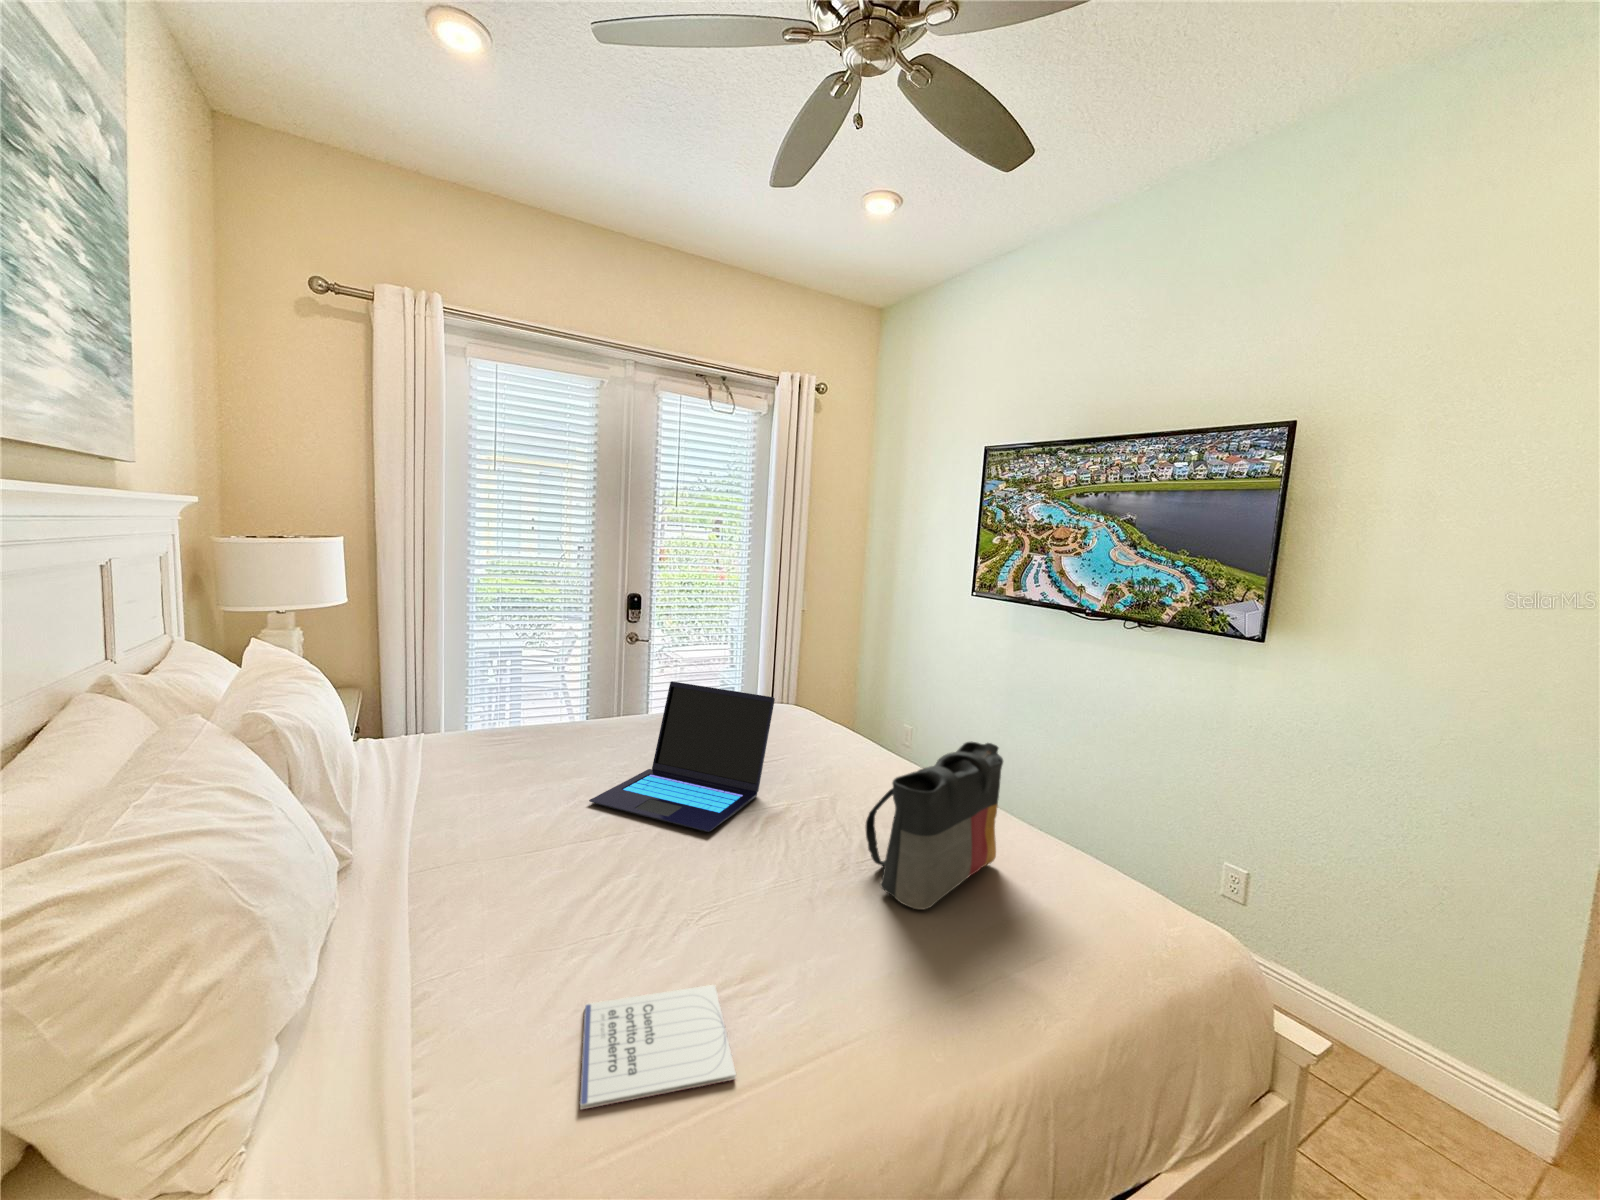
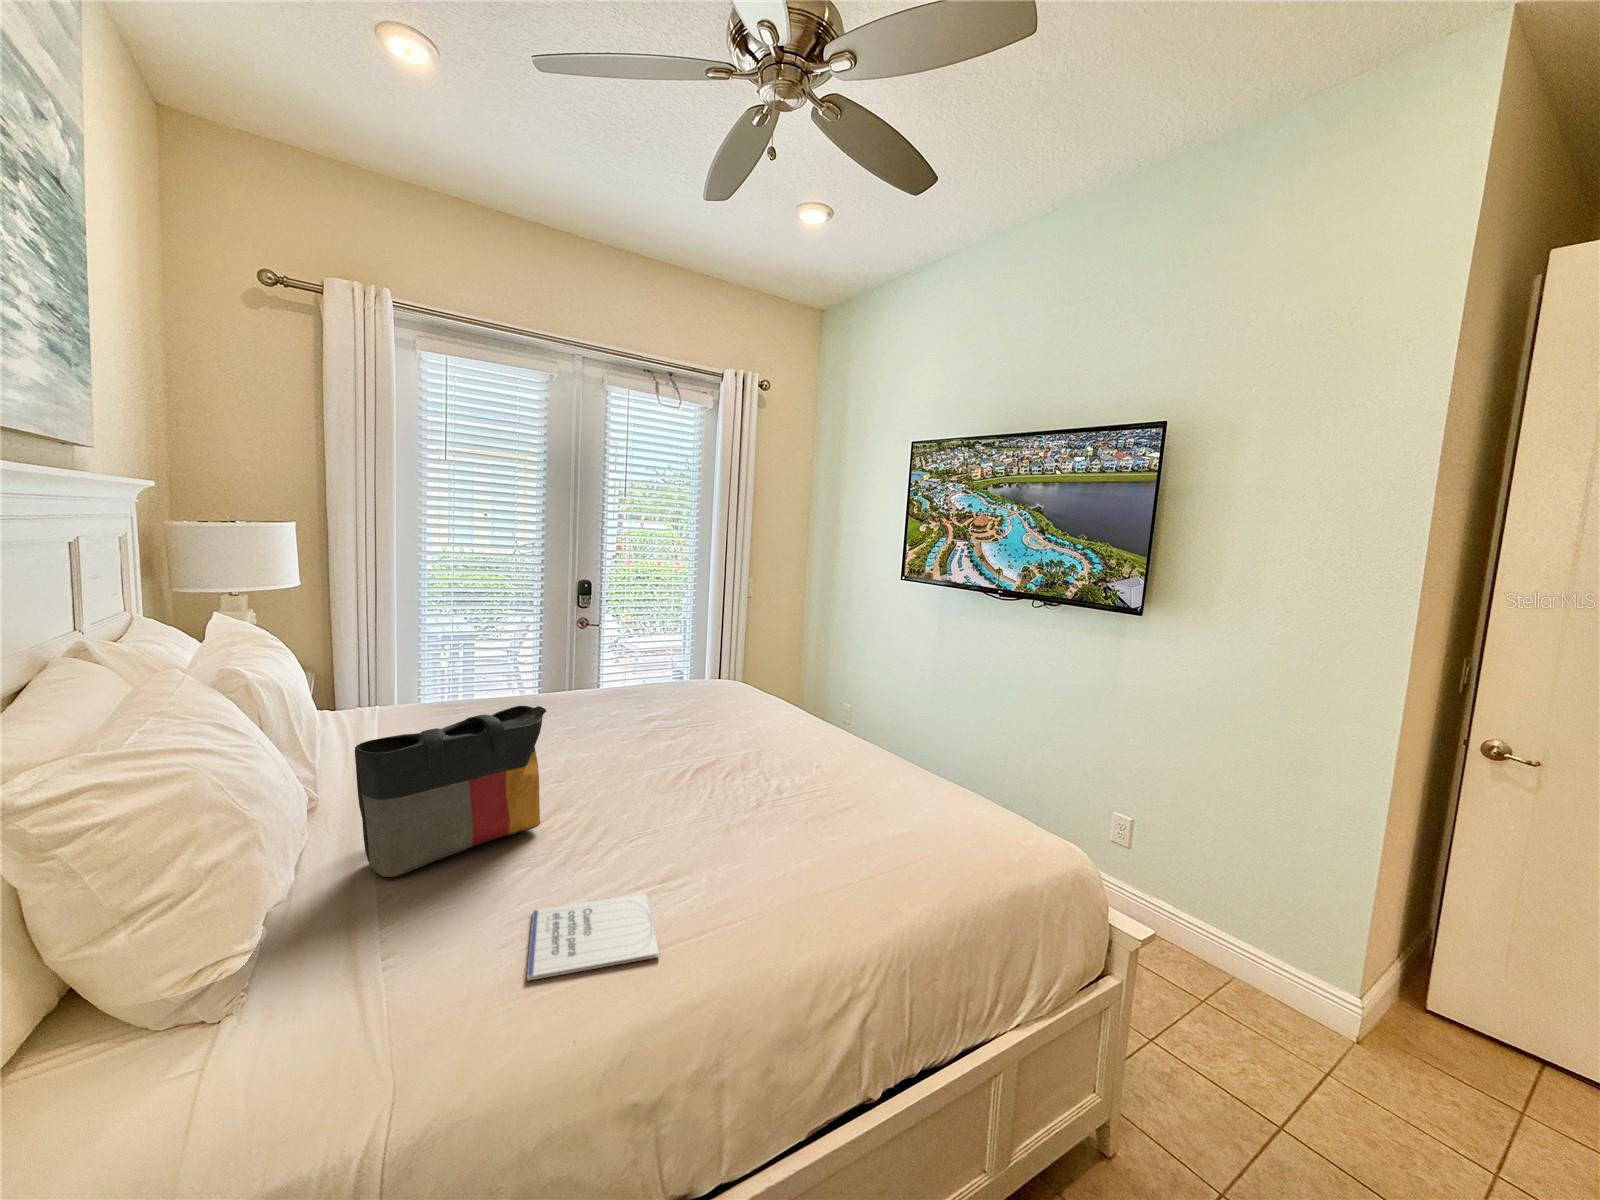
laptop: present [589,681,775,832] -> none [541,654,712,783]
tote bag: present [866,742,1003,909] -> present [355,706,546,877]

